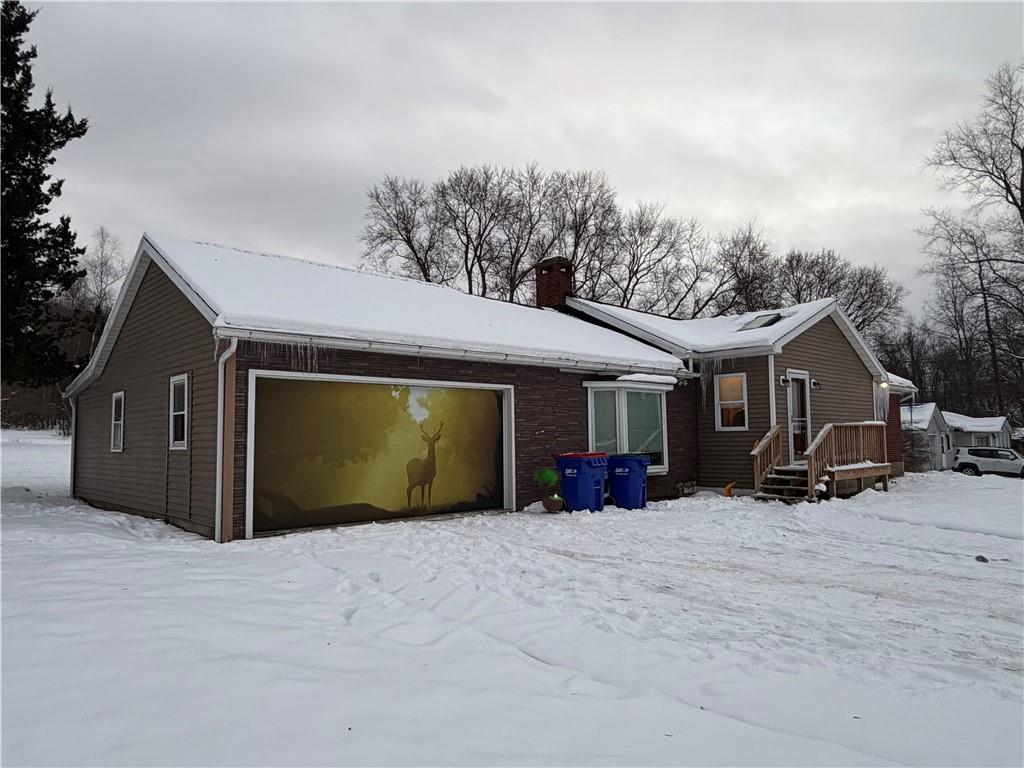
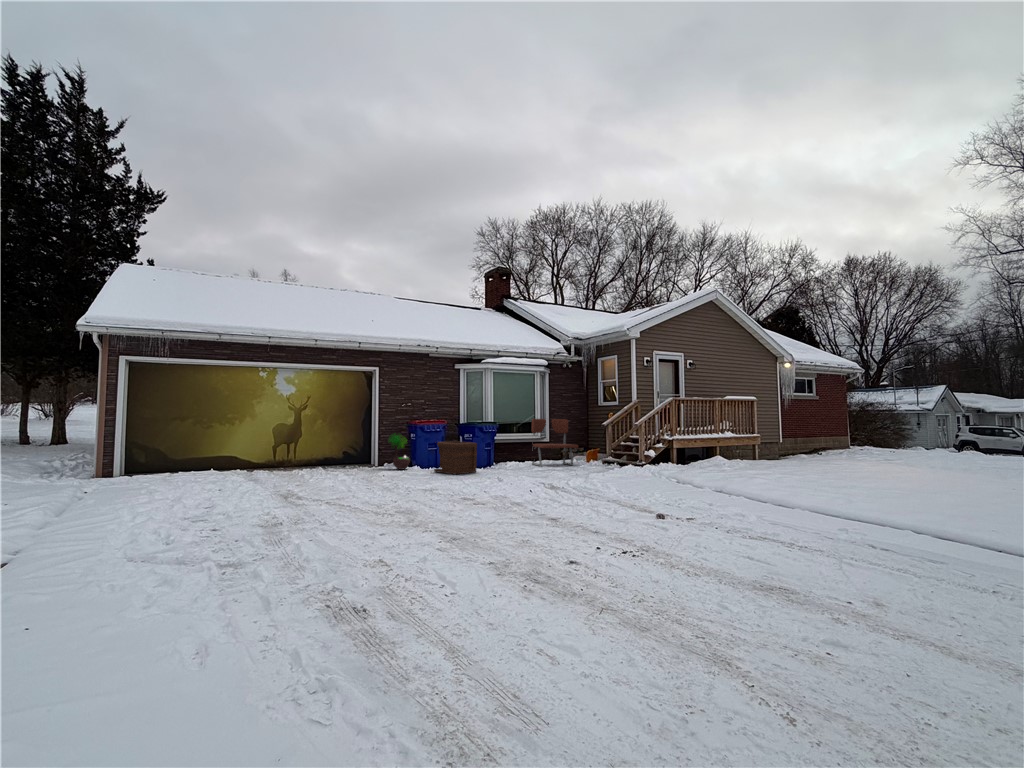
bench: none [662,447,715,503] -> present [532,419,578,466]
wooden crate: none [600,477,646,518] -> present [434,441,477,475]

